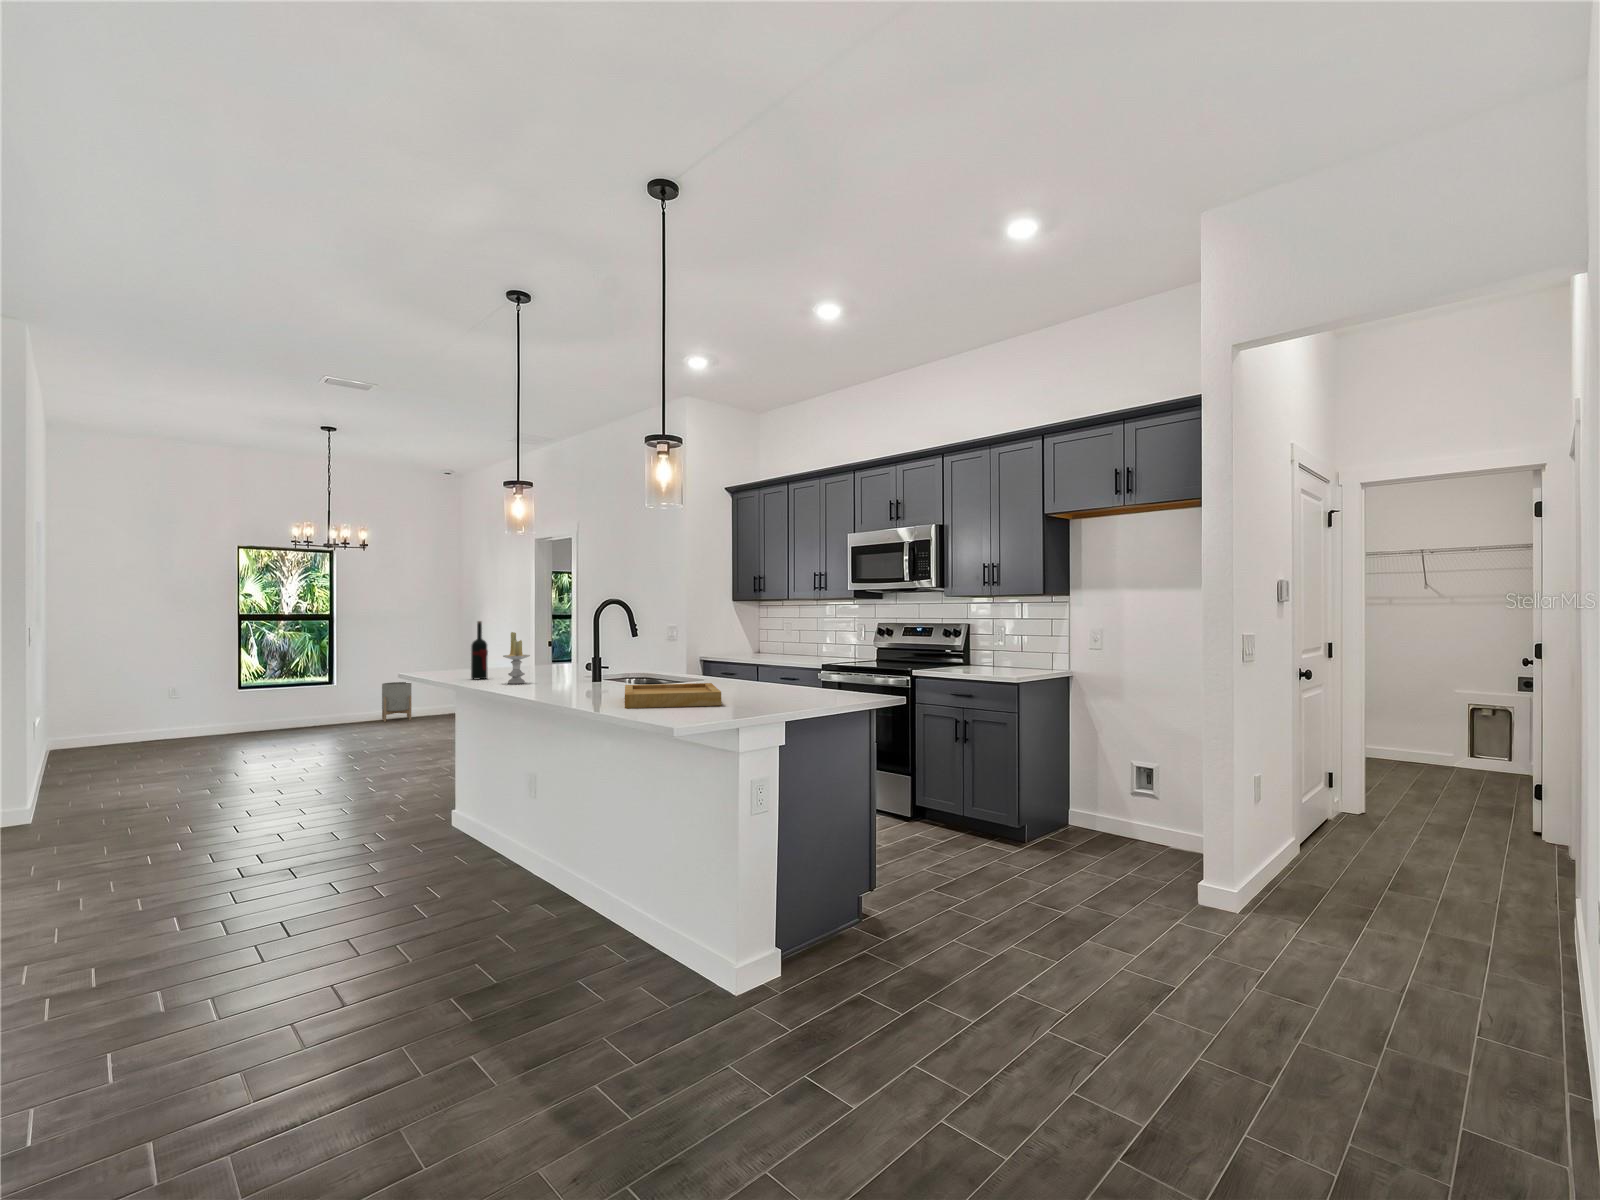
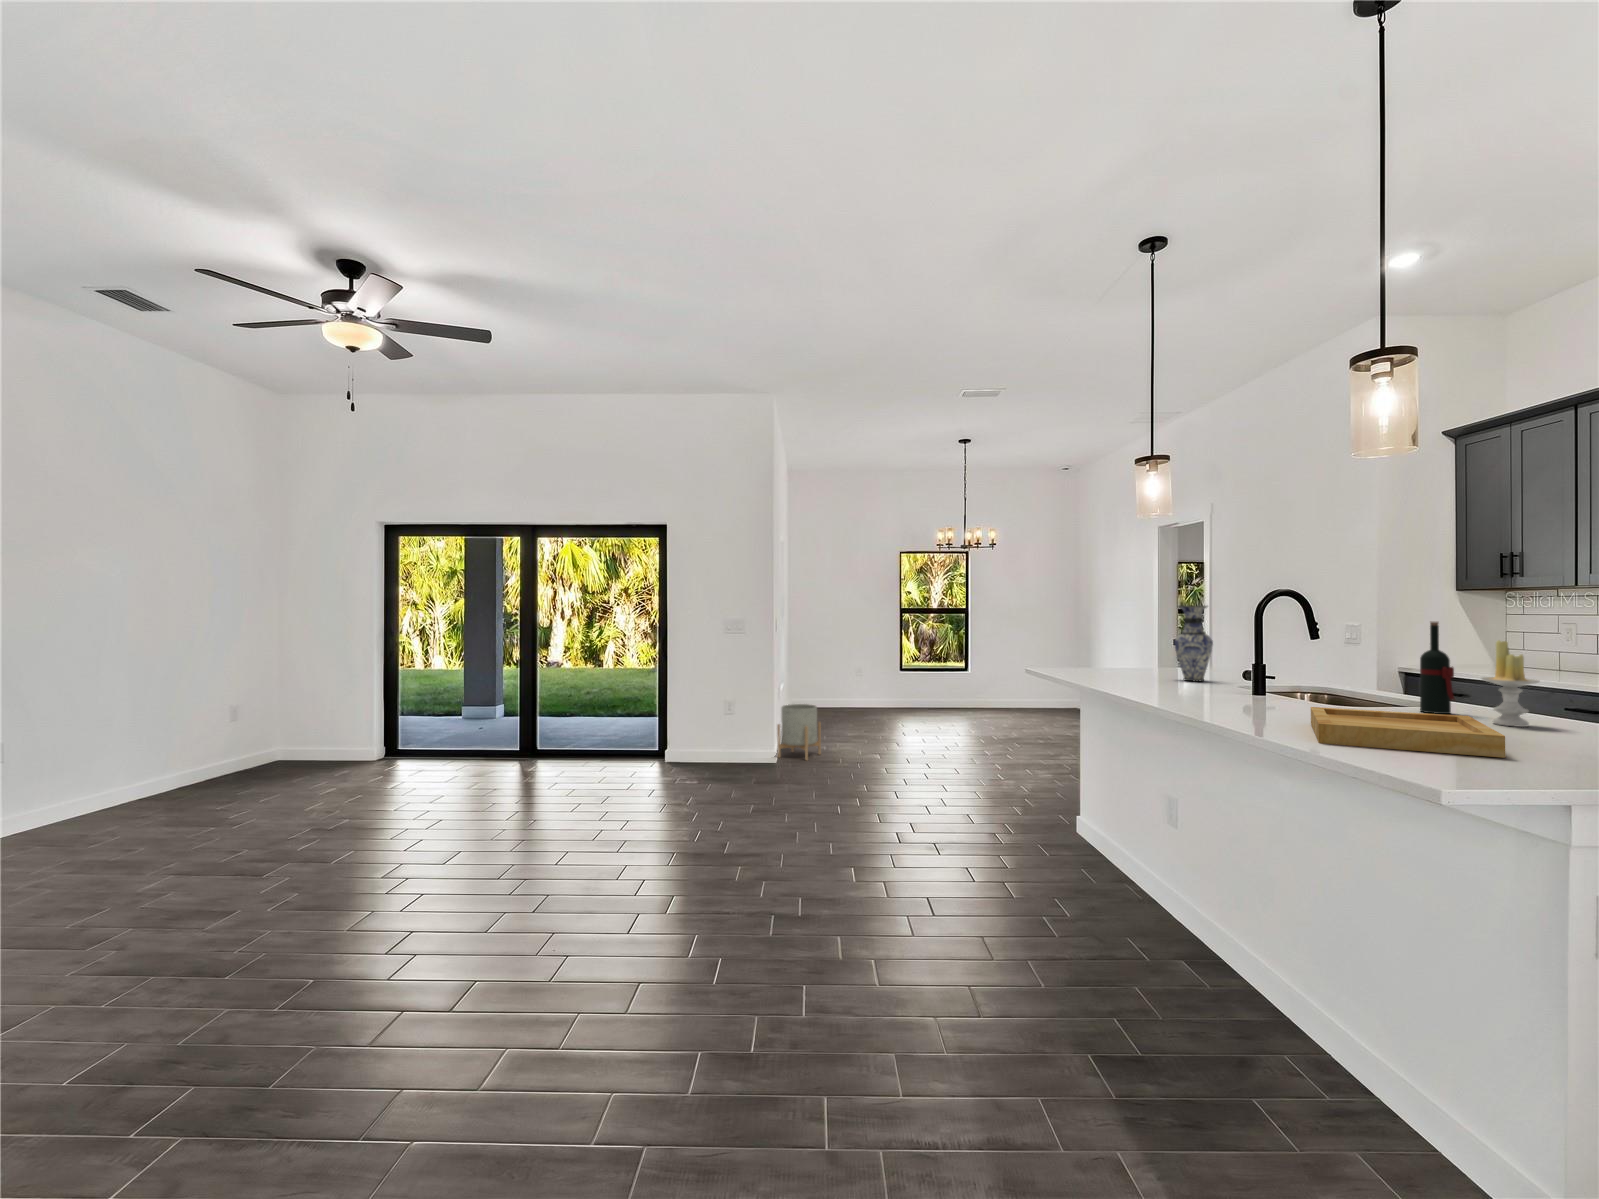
vase: none [539,612,569,675] -> present [1174,606,1213,681]
wine bottle: present [471,621,488,679] -> present [1420,622,1455,714]
candle: present [503,632,530,684] -> present [1482,640,1540,727]
planter: present [382,682,412,722] -> present [777,704,821,760]

